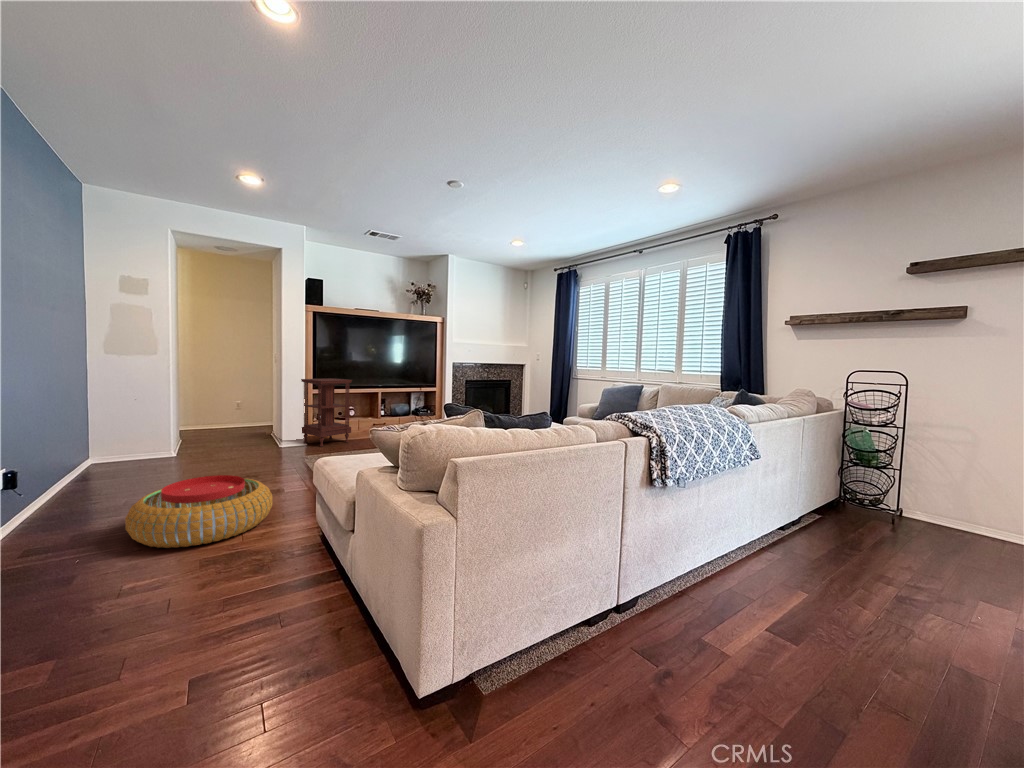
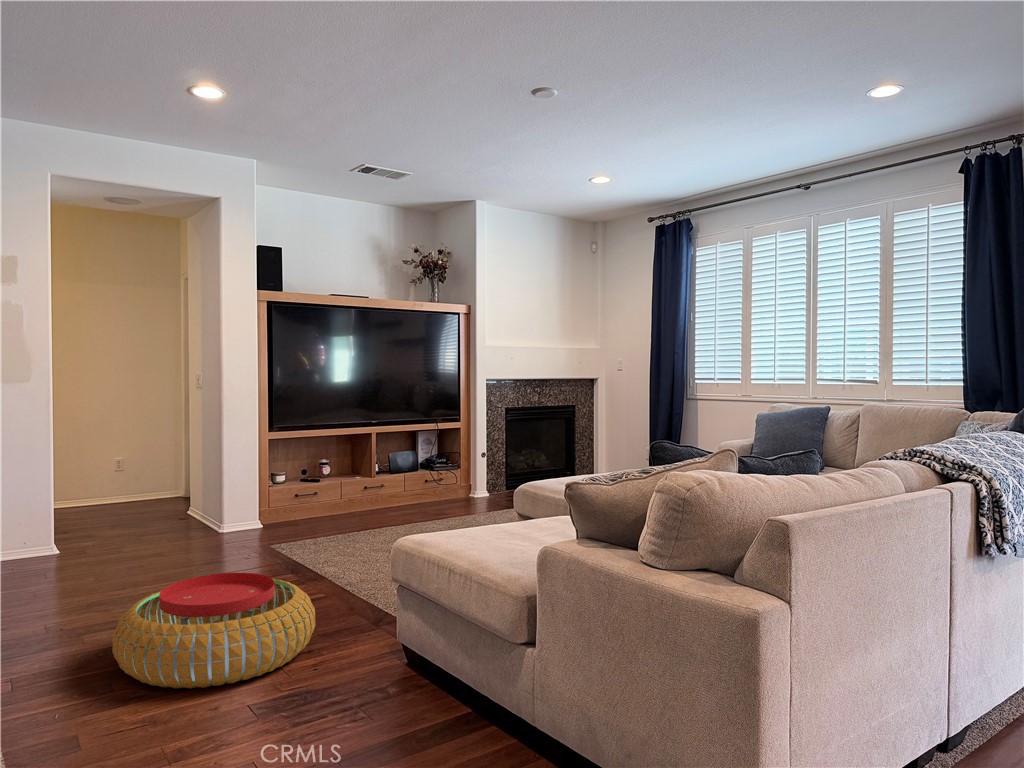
side table: present [301,378,352,447] -> none [256,412,340,527]

